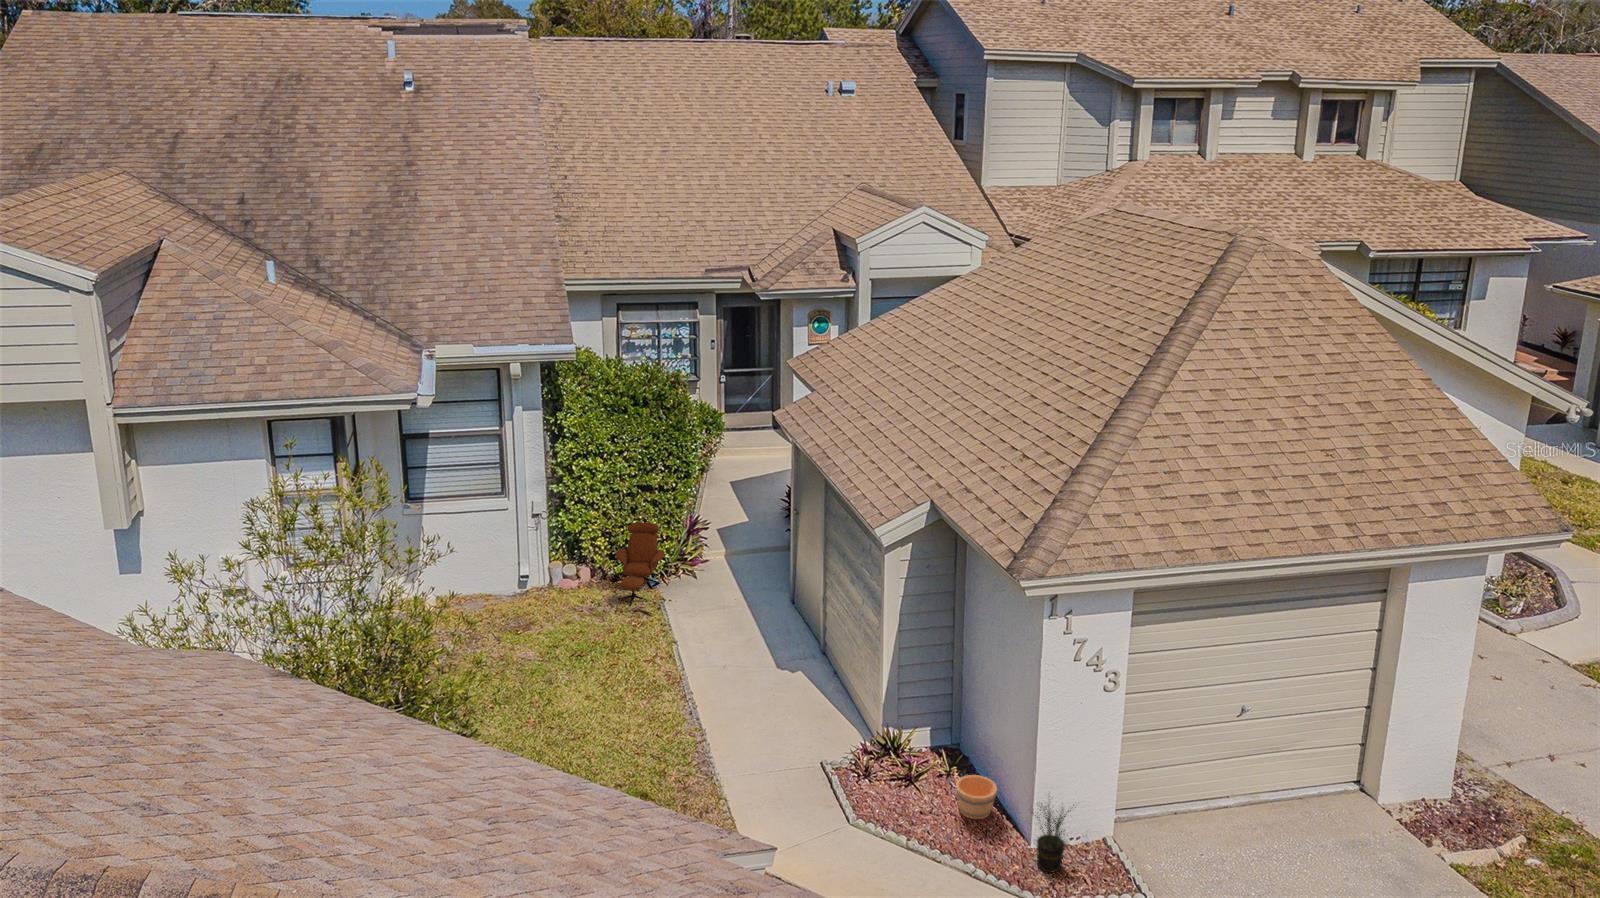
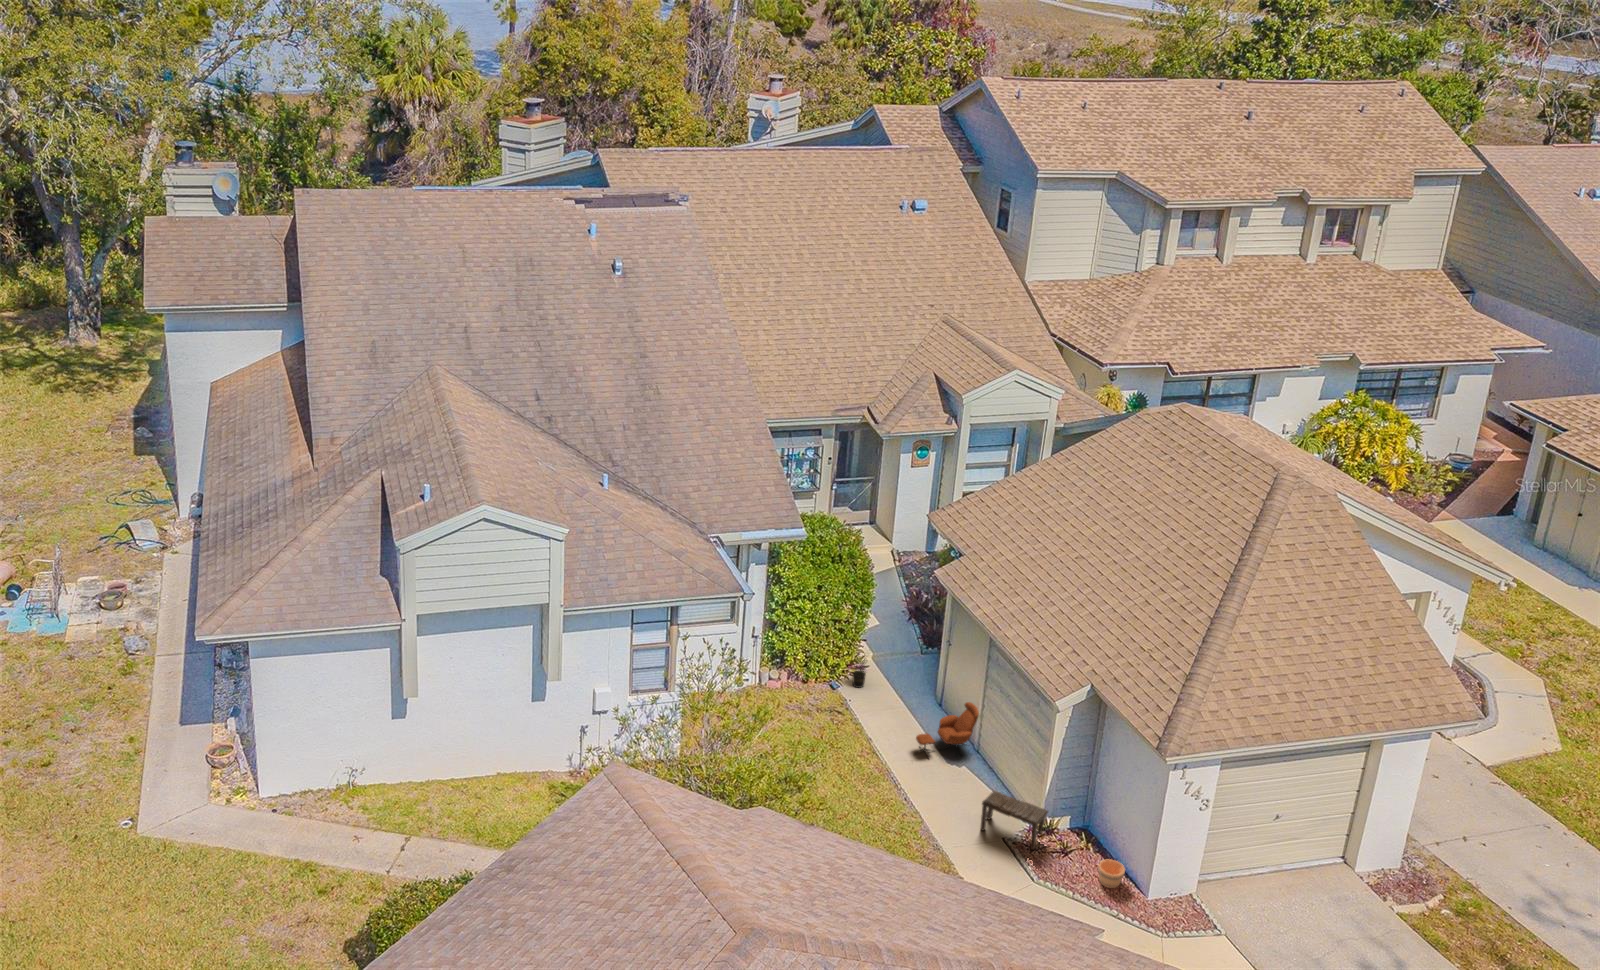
lounge chair: present [616,522,665,606] -> present [916,702,979,754]
bench: none [796,679,892,764] -> present [980,791,1048,850]
potted plant: present [1032,803,1069,872] -> present [852,657,867,688]

